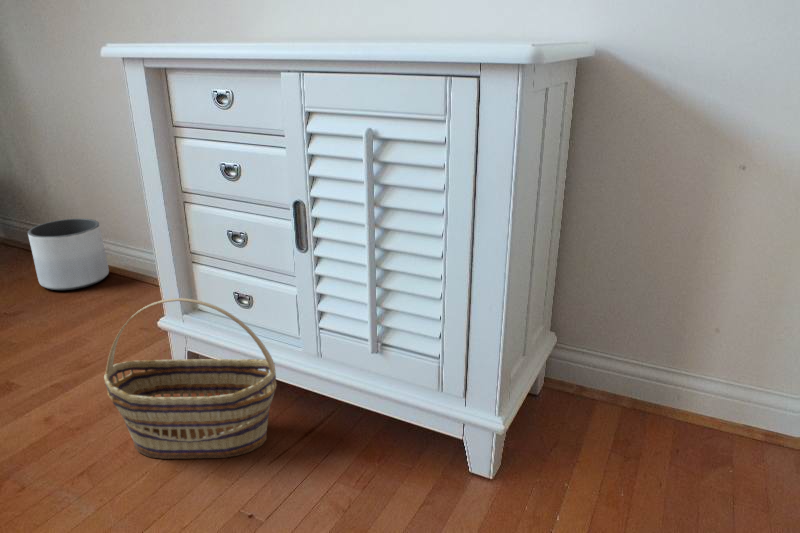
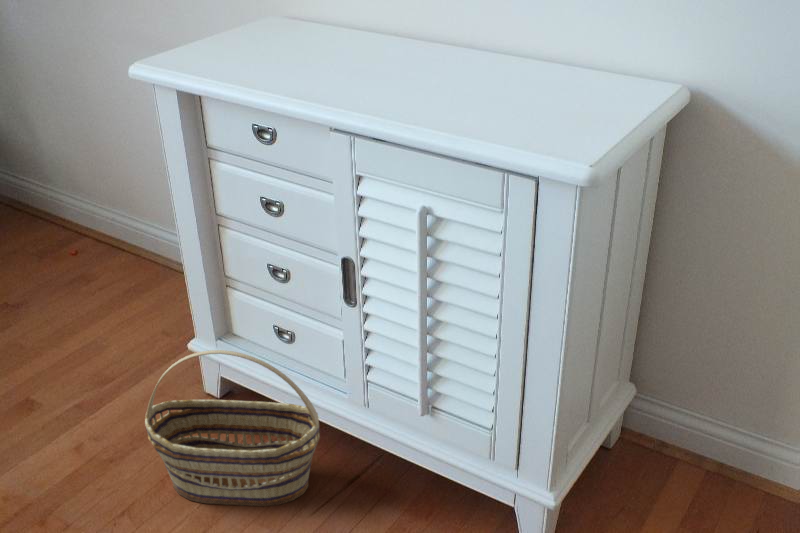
planter: present [28,219,109,290] -> none [23,179,114,270]

